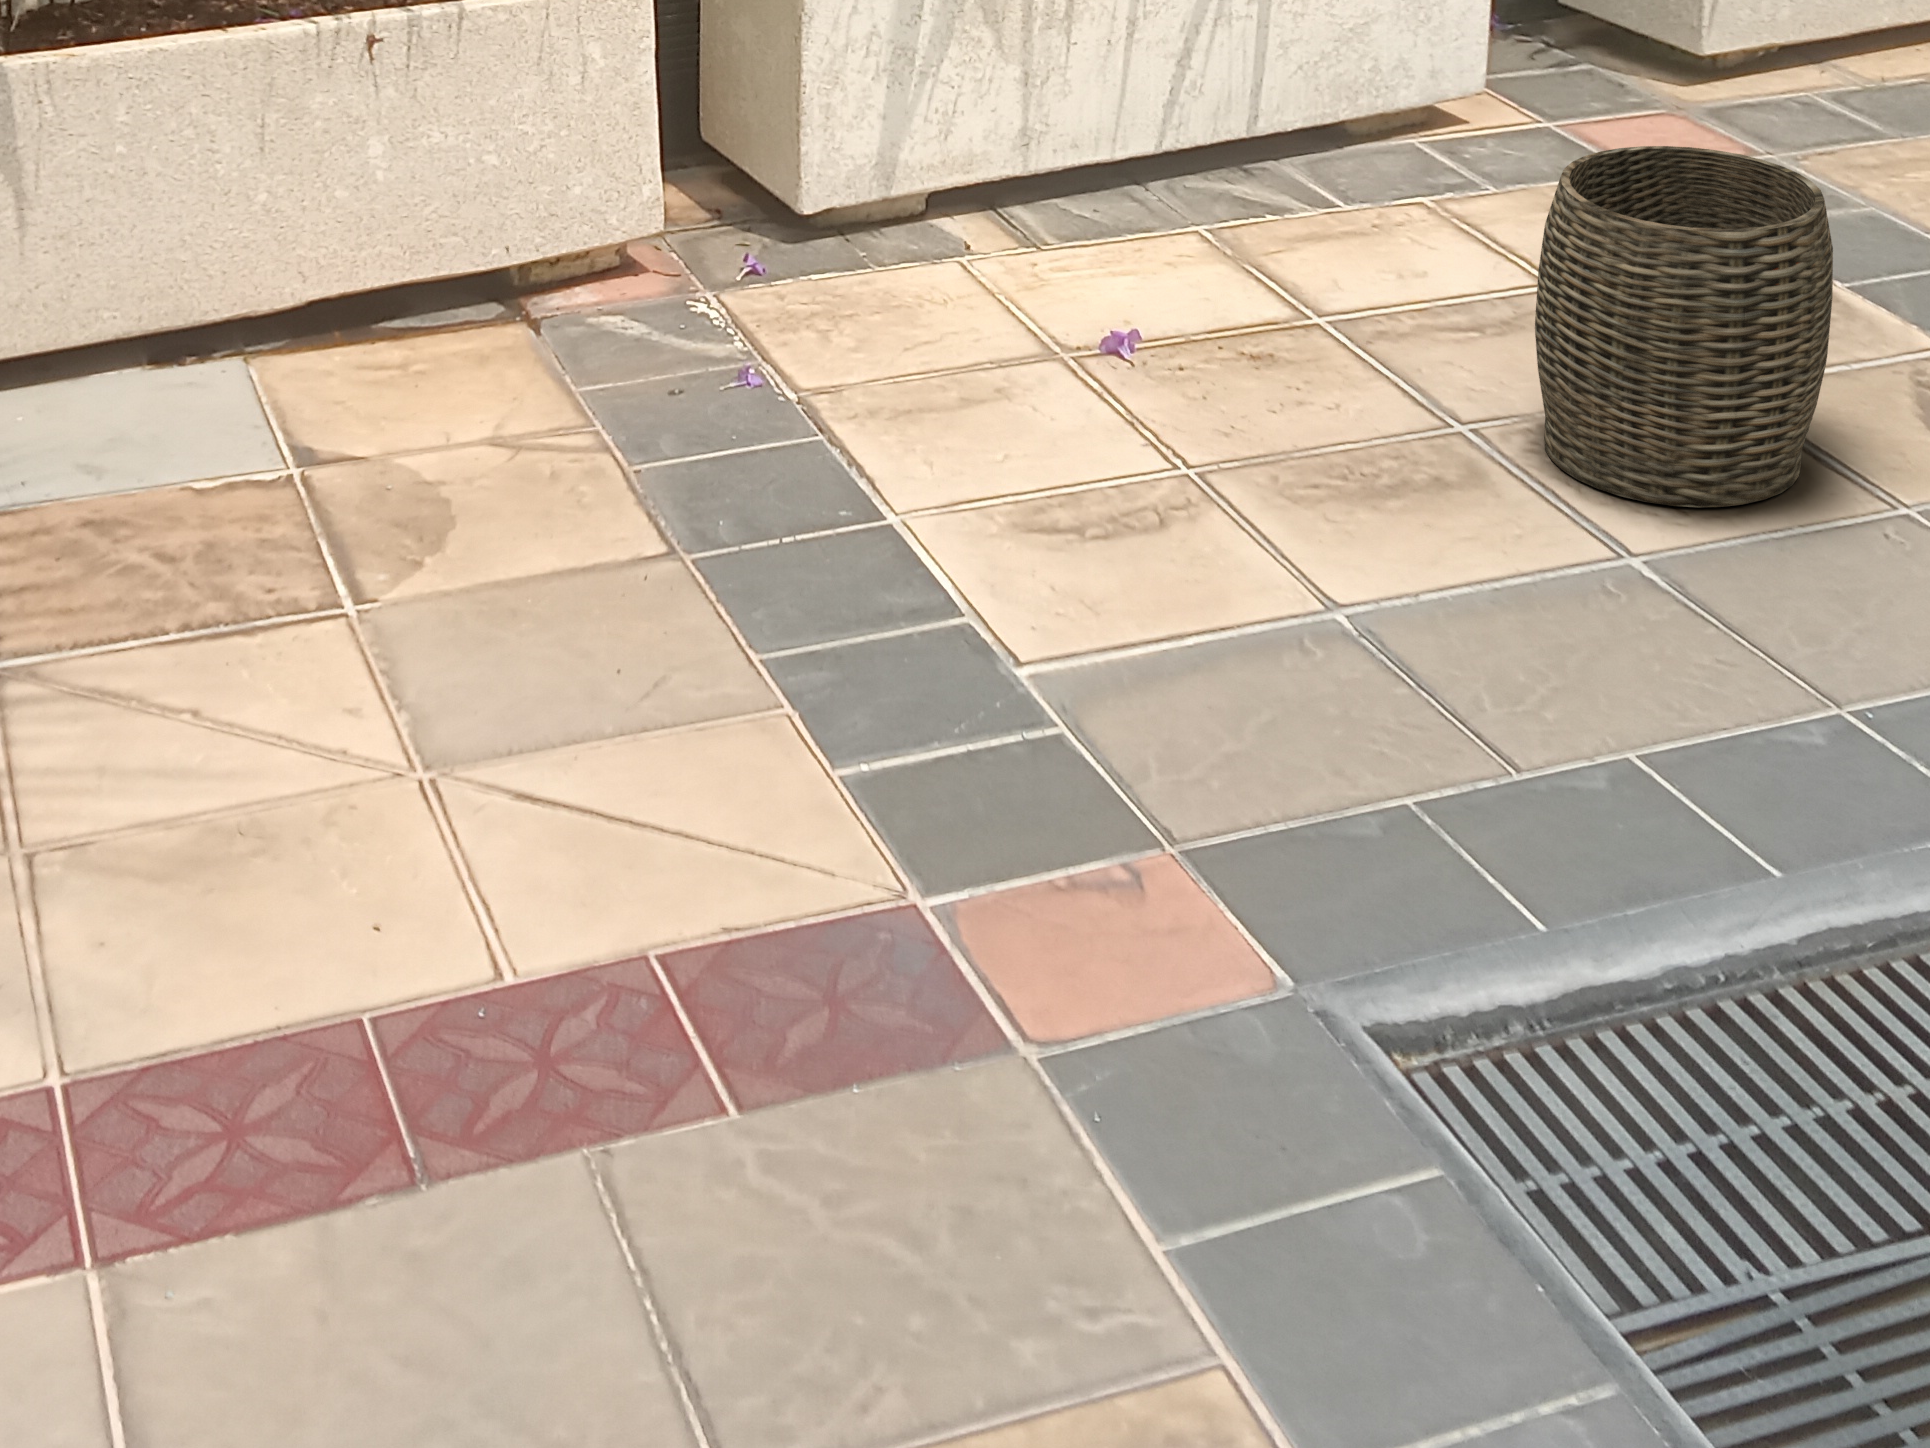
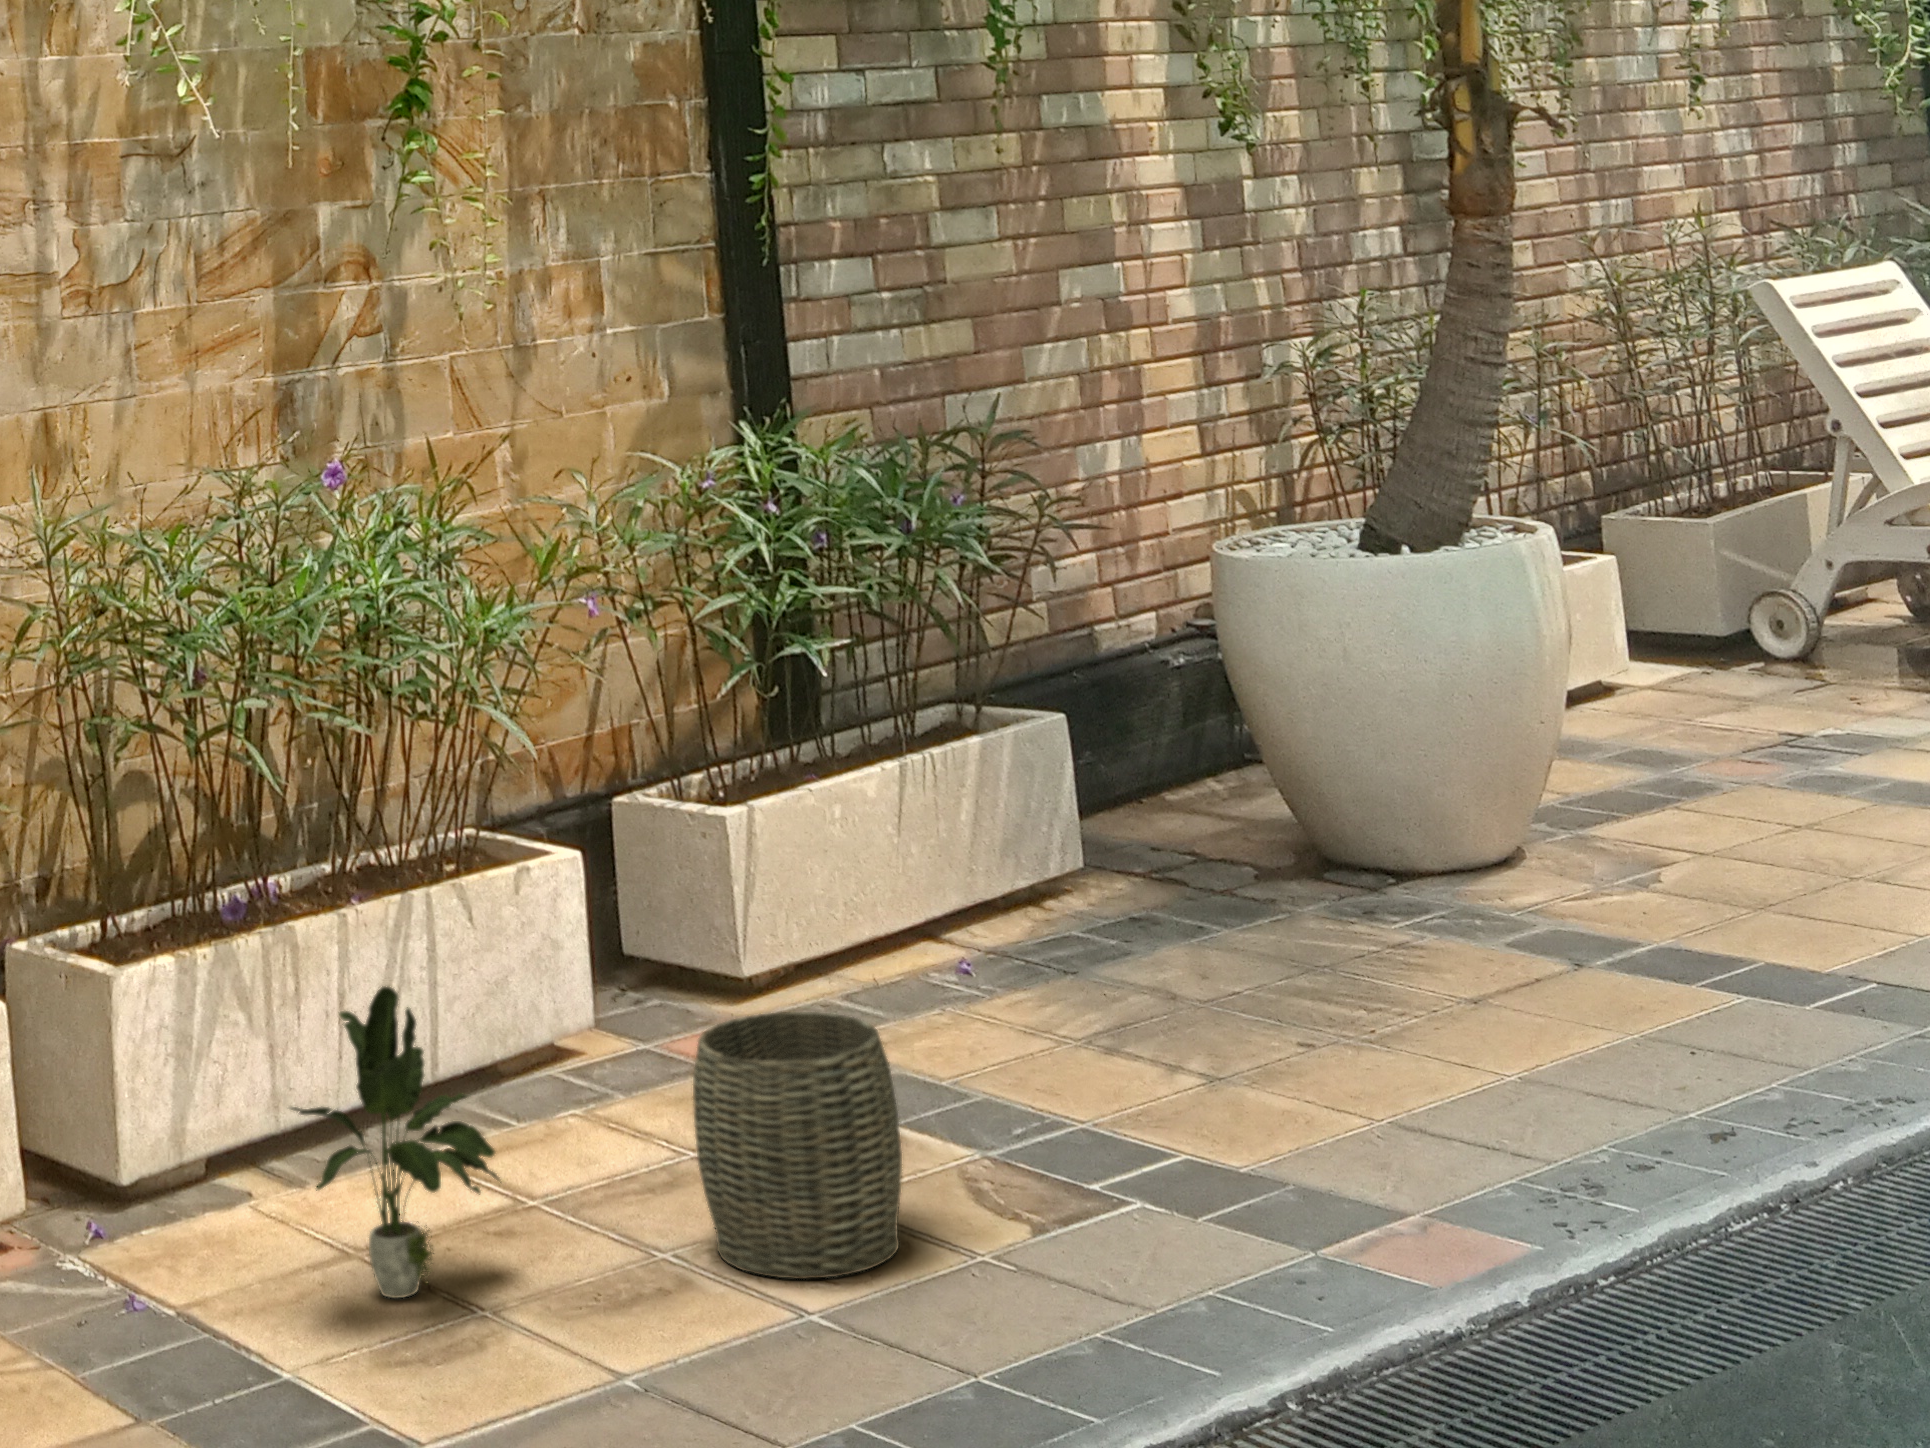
potted plant: none [962,41,1259,434] -> present [290,986,501,1298]

